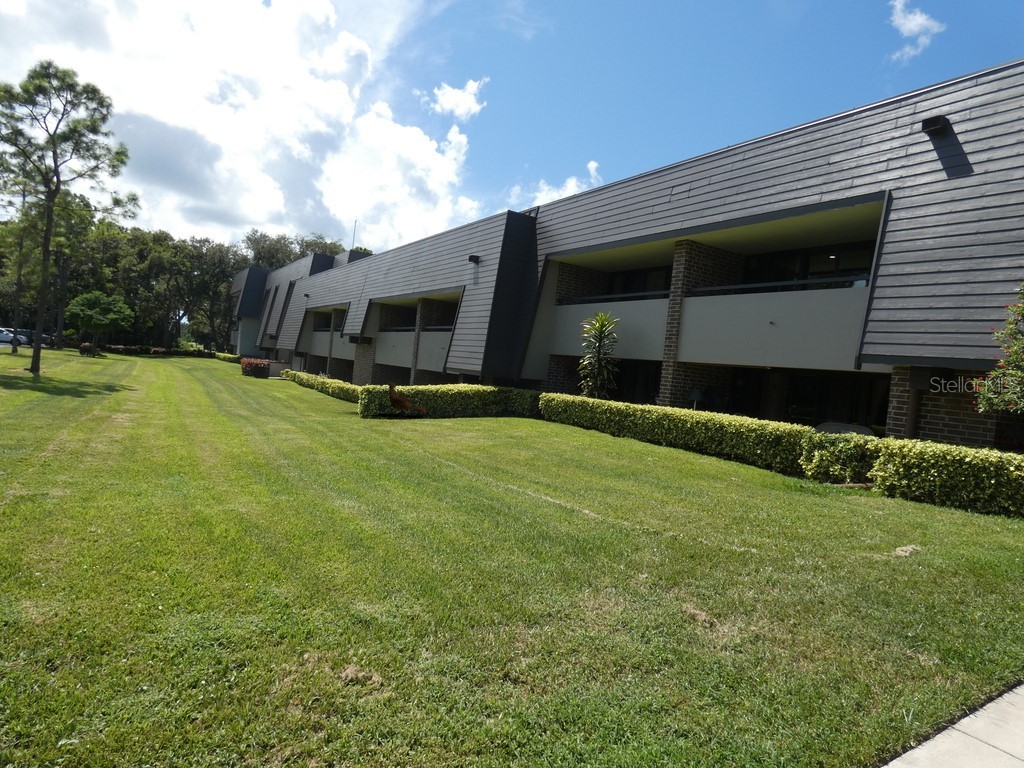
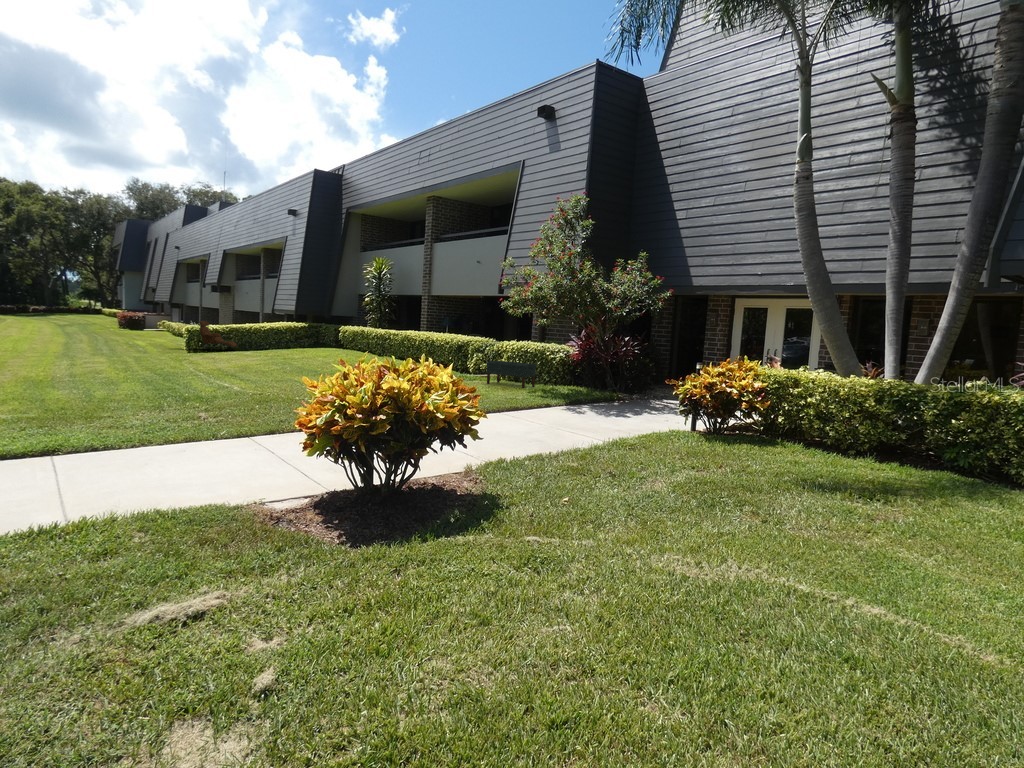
bench: none [891,471,988,522] -> present [486,361,536,388]

